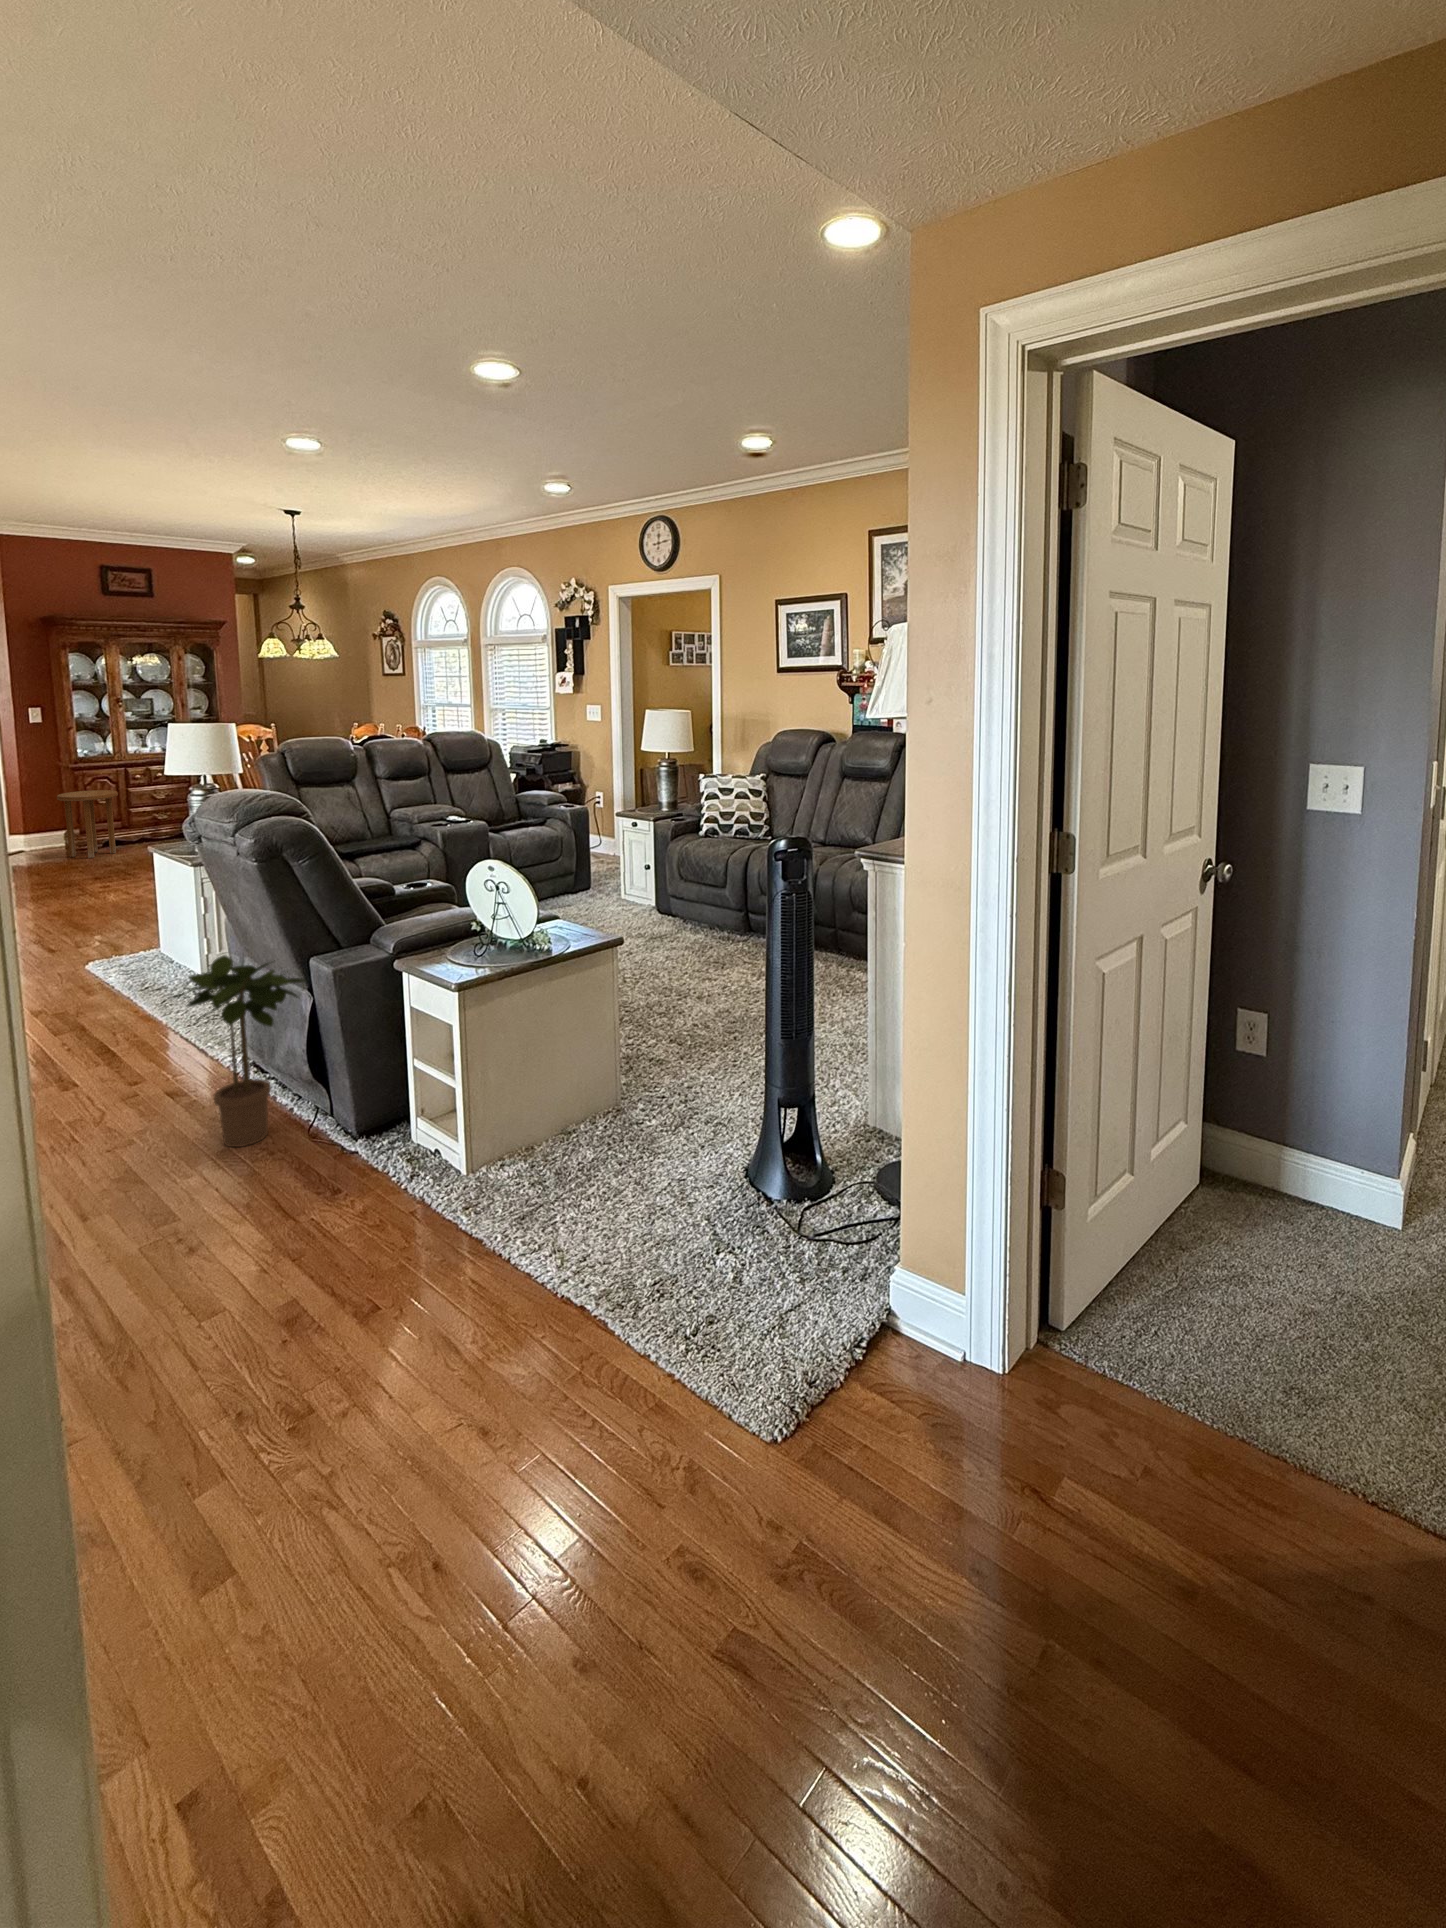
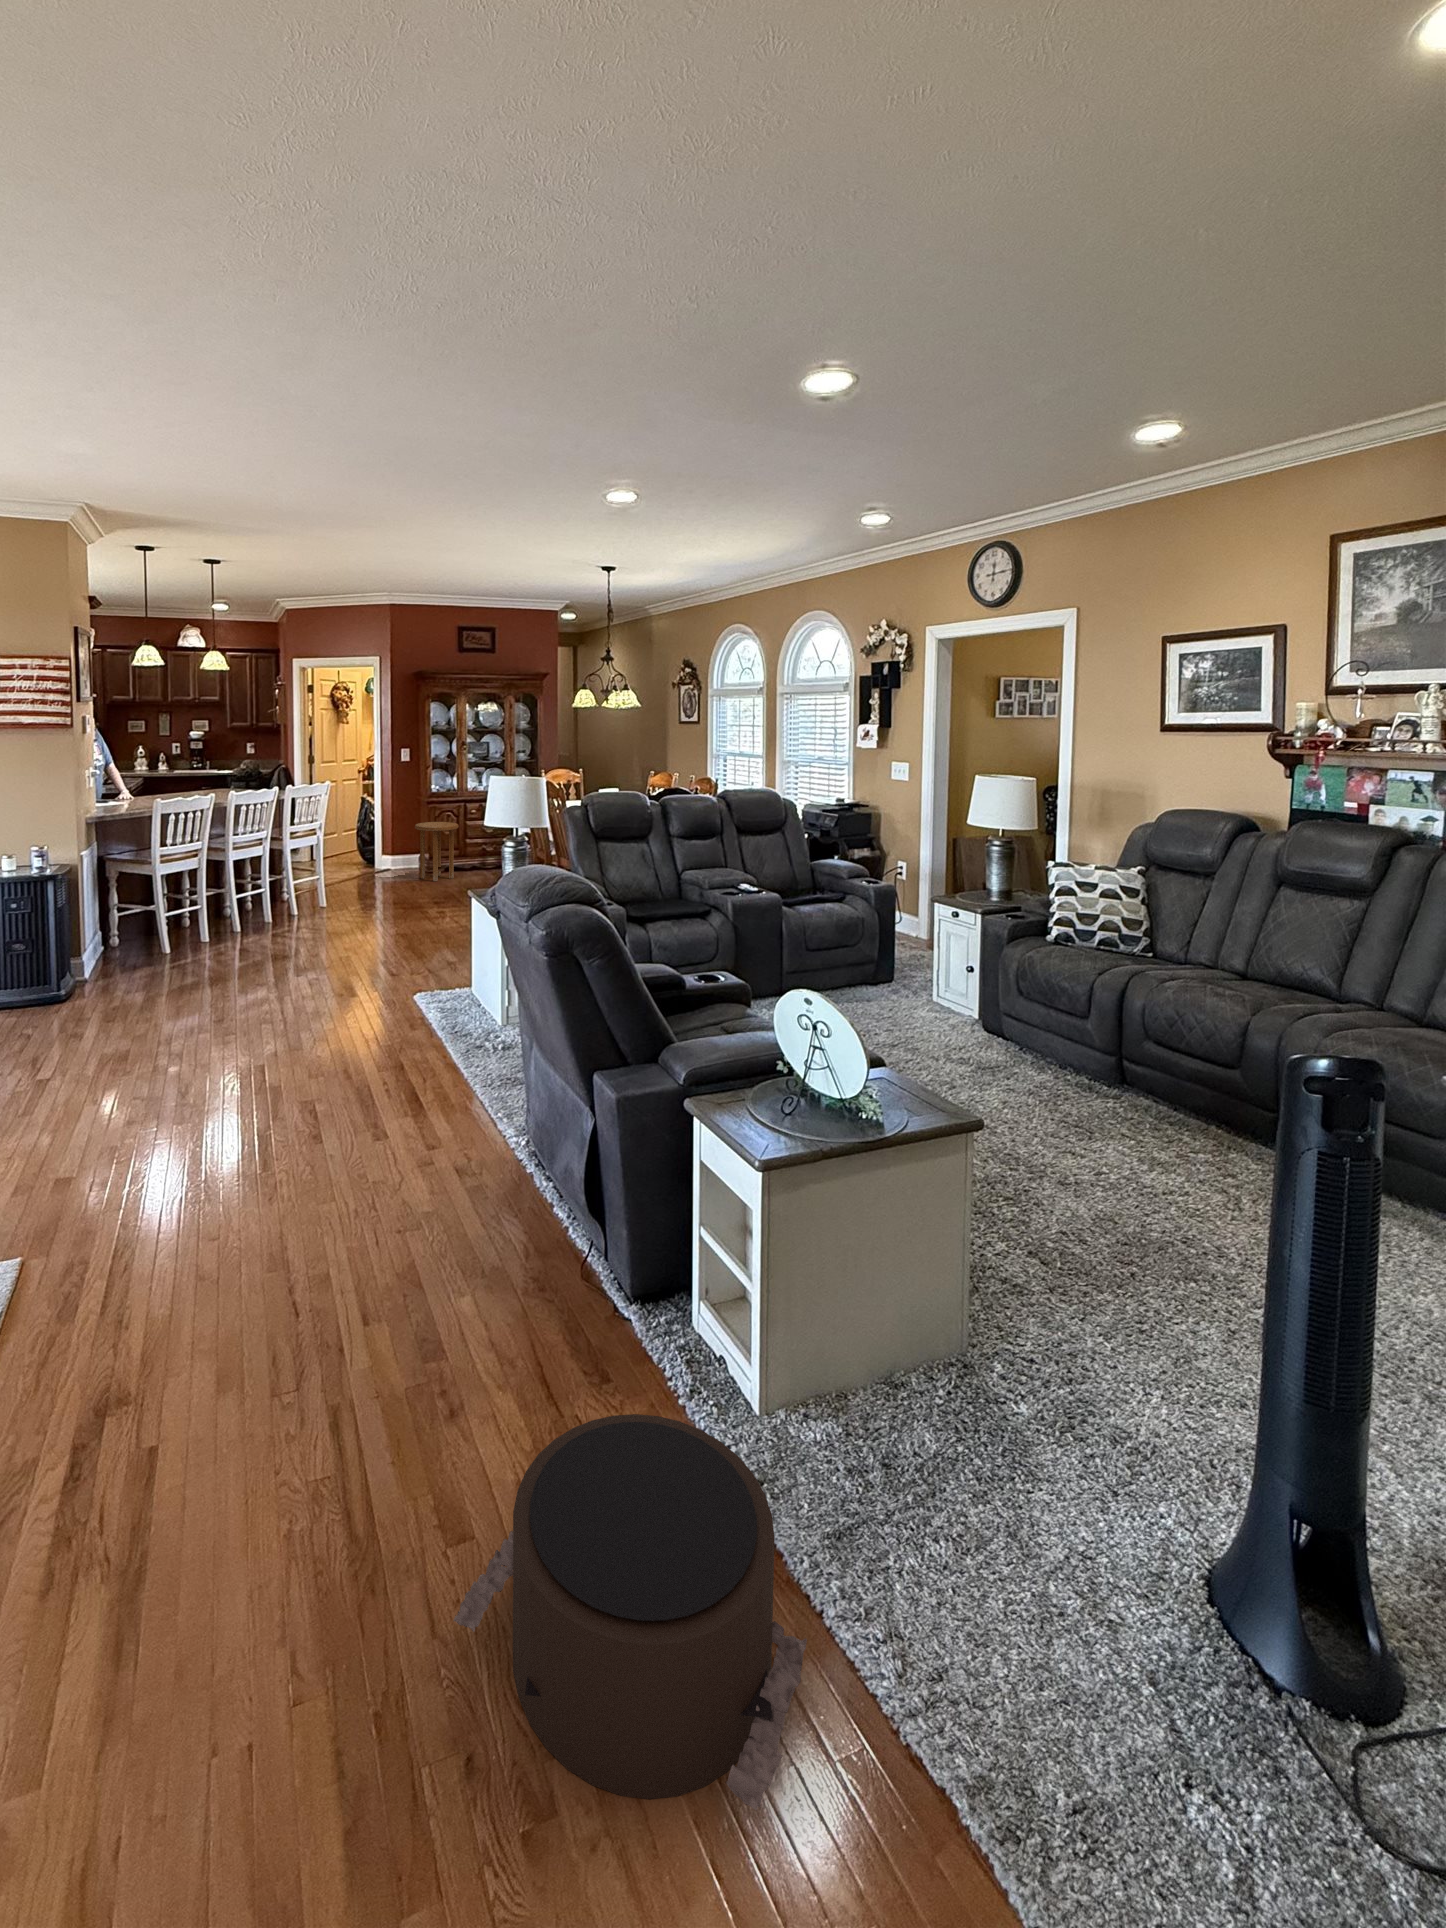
potted plant: present [183,955,305,1147] -> none [460,1045,588,1276]
pouf: none [227,1161,493,1366] -> present [454,1414,807,1811]

